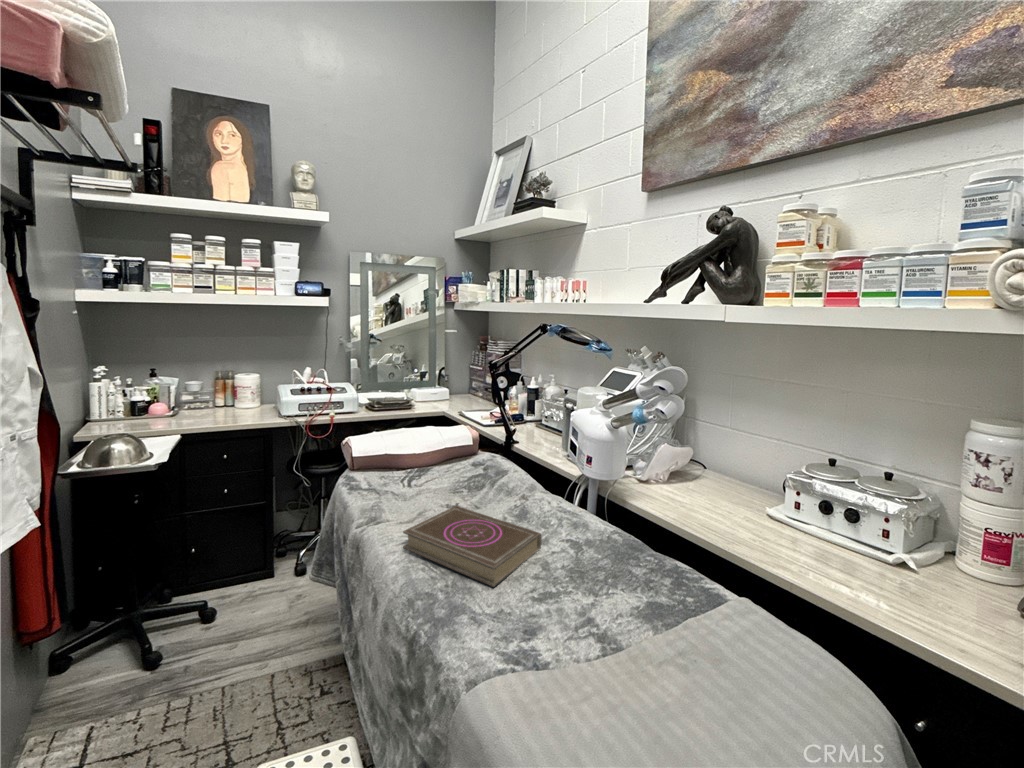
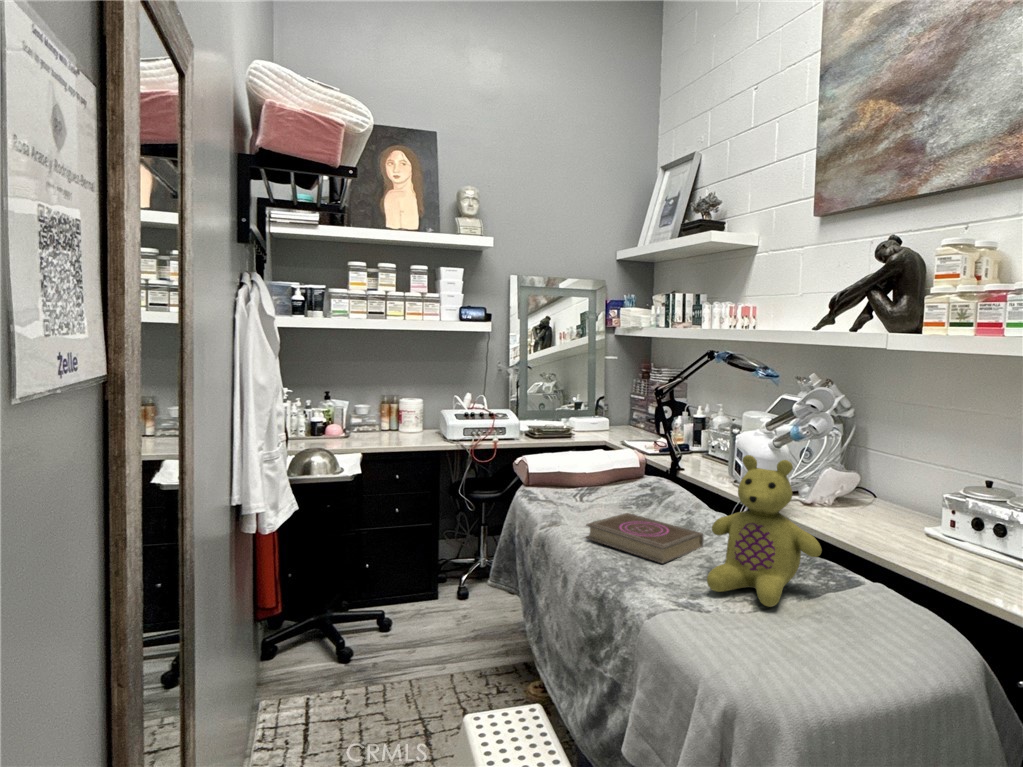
stuffed bear: none [551,452,693,671] -> present [707,455,822,607]

